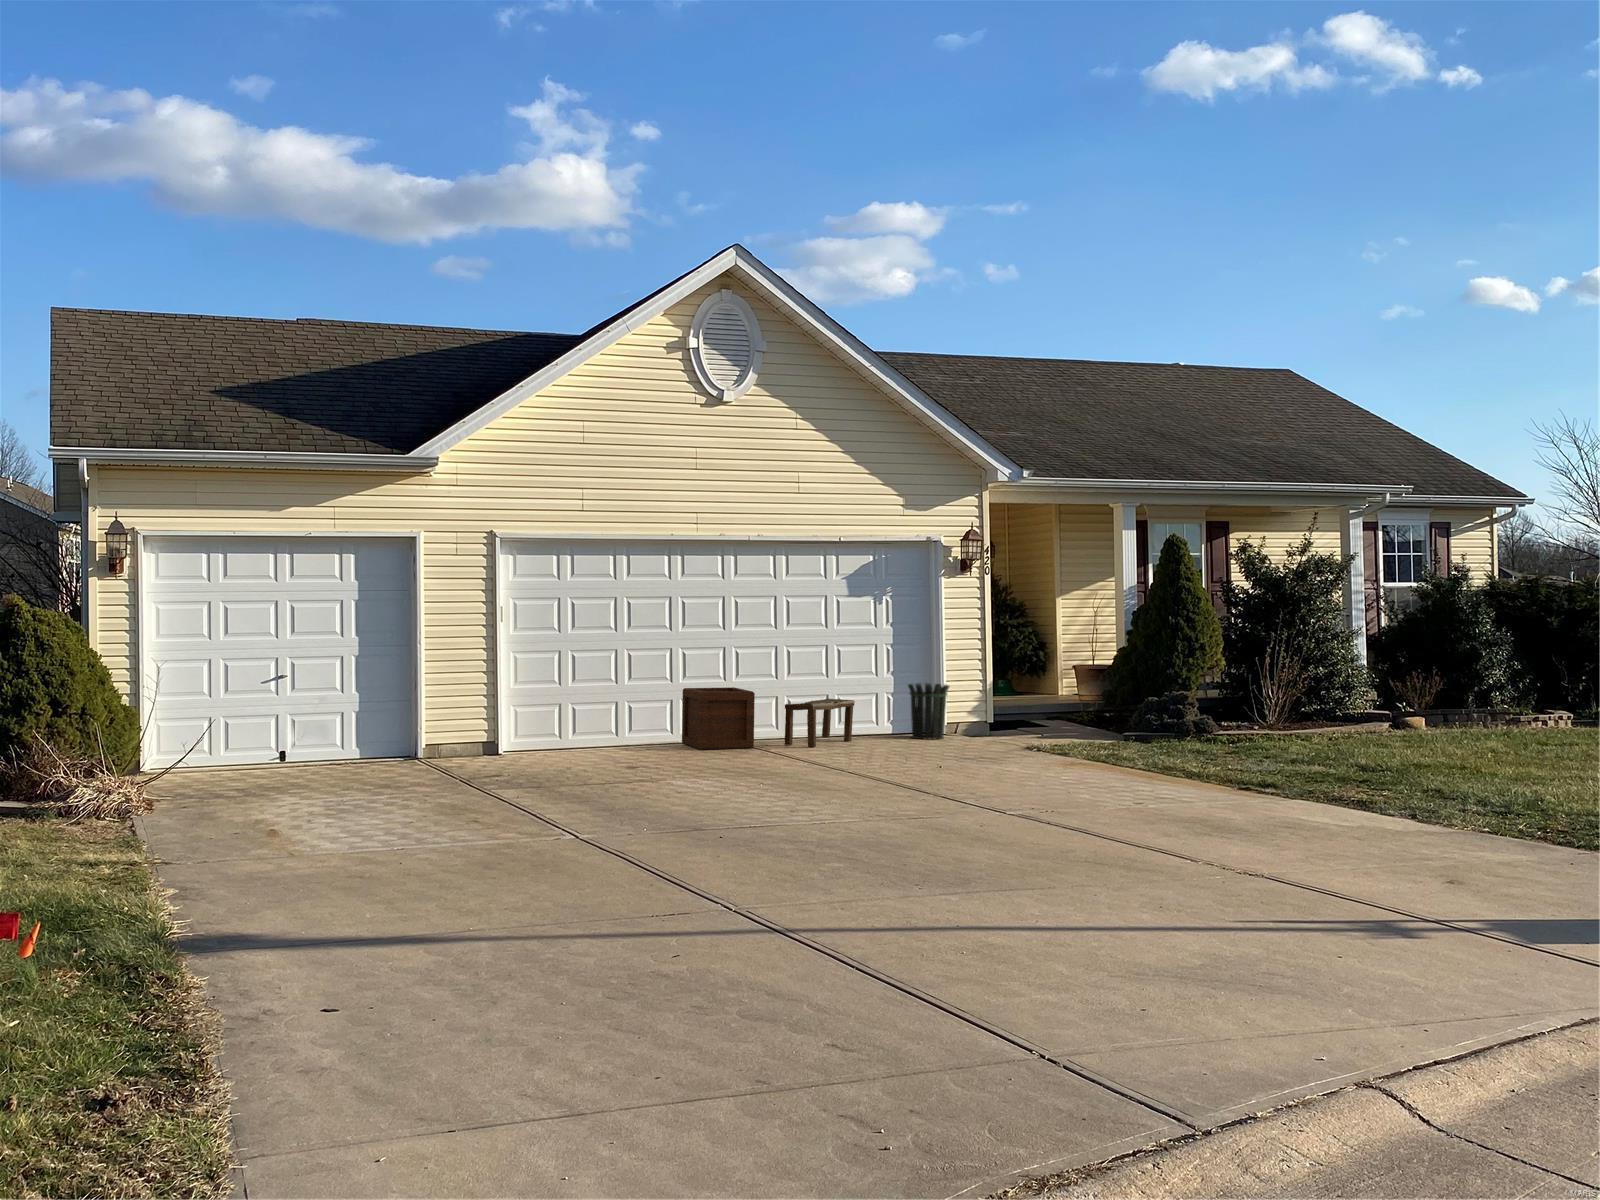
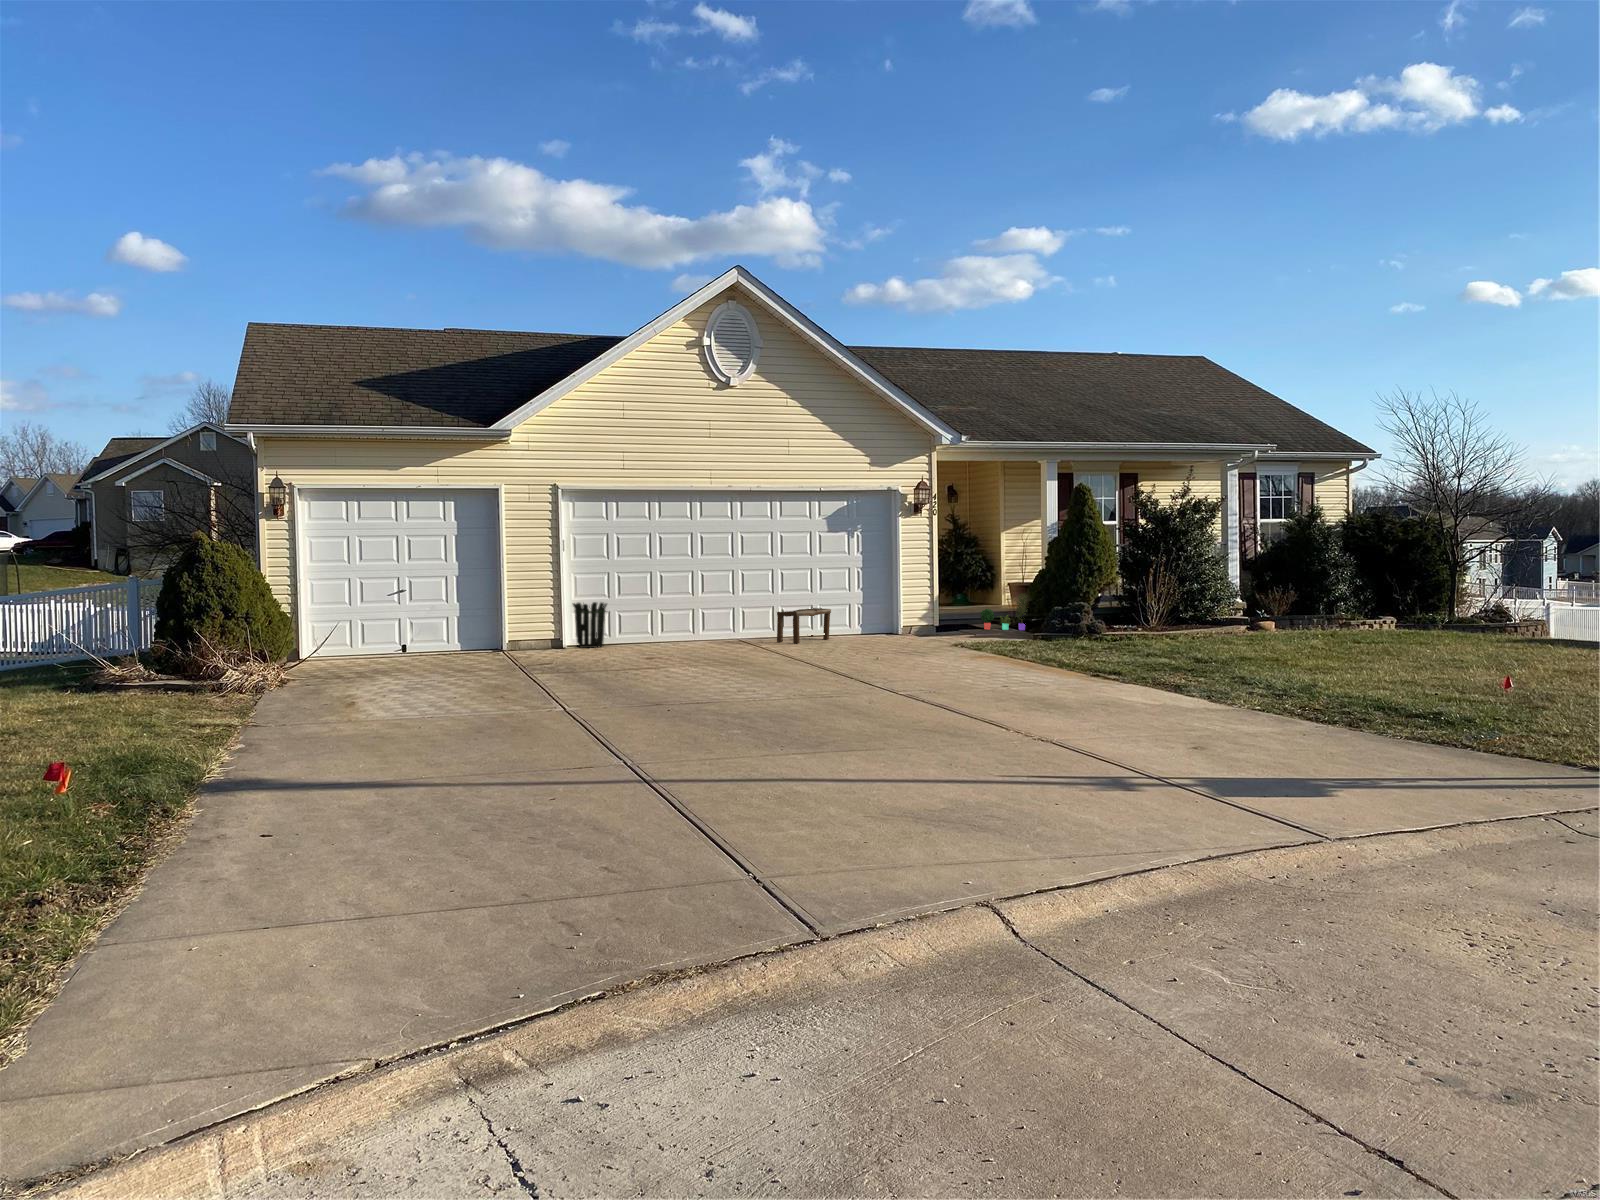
potted plant: none [1041,678,1108,728] -> present [981,594,1027,630]
waste bin: present [908,683,949,740] -> present [573,602,607,648]
wooden crate: present [682,687,755,750] -> none [701,600,753,645]

